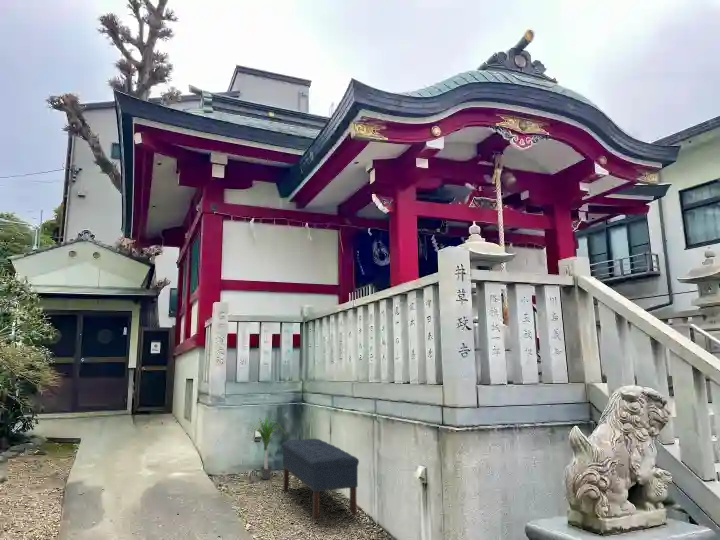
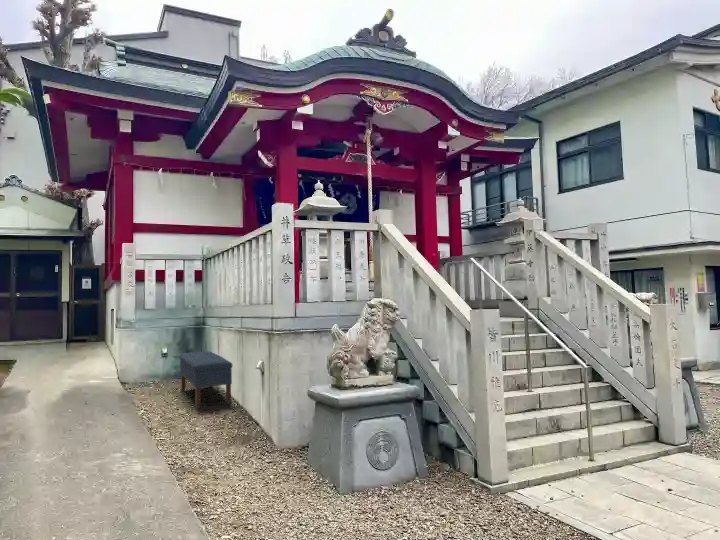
potted plant: present [255,419,277,479] -> none [151,331,188,385]

